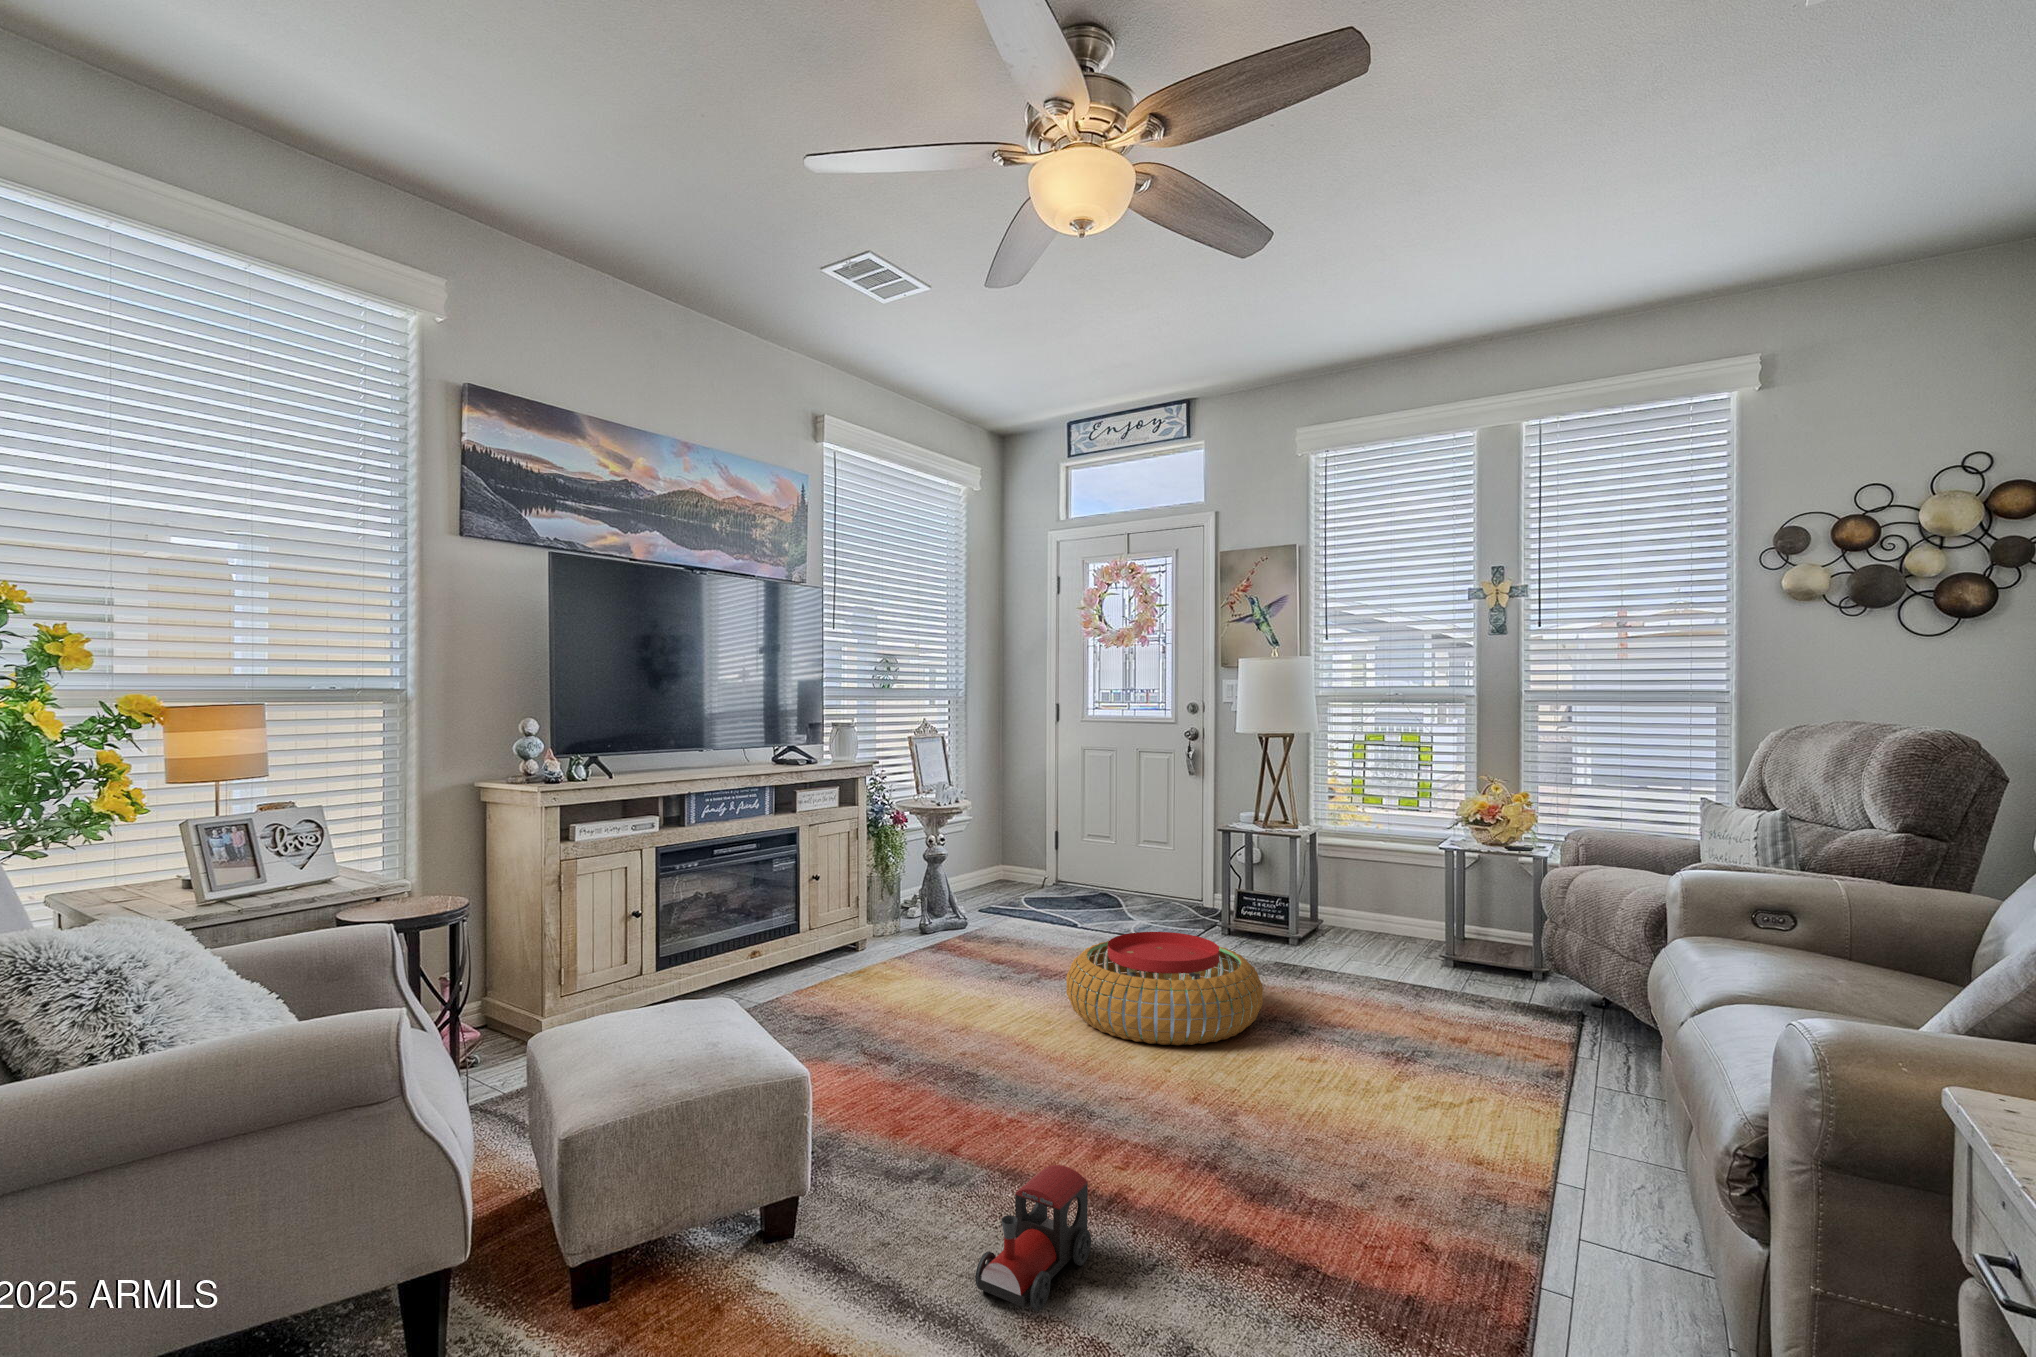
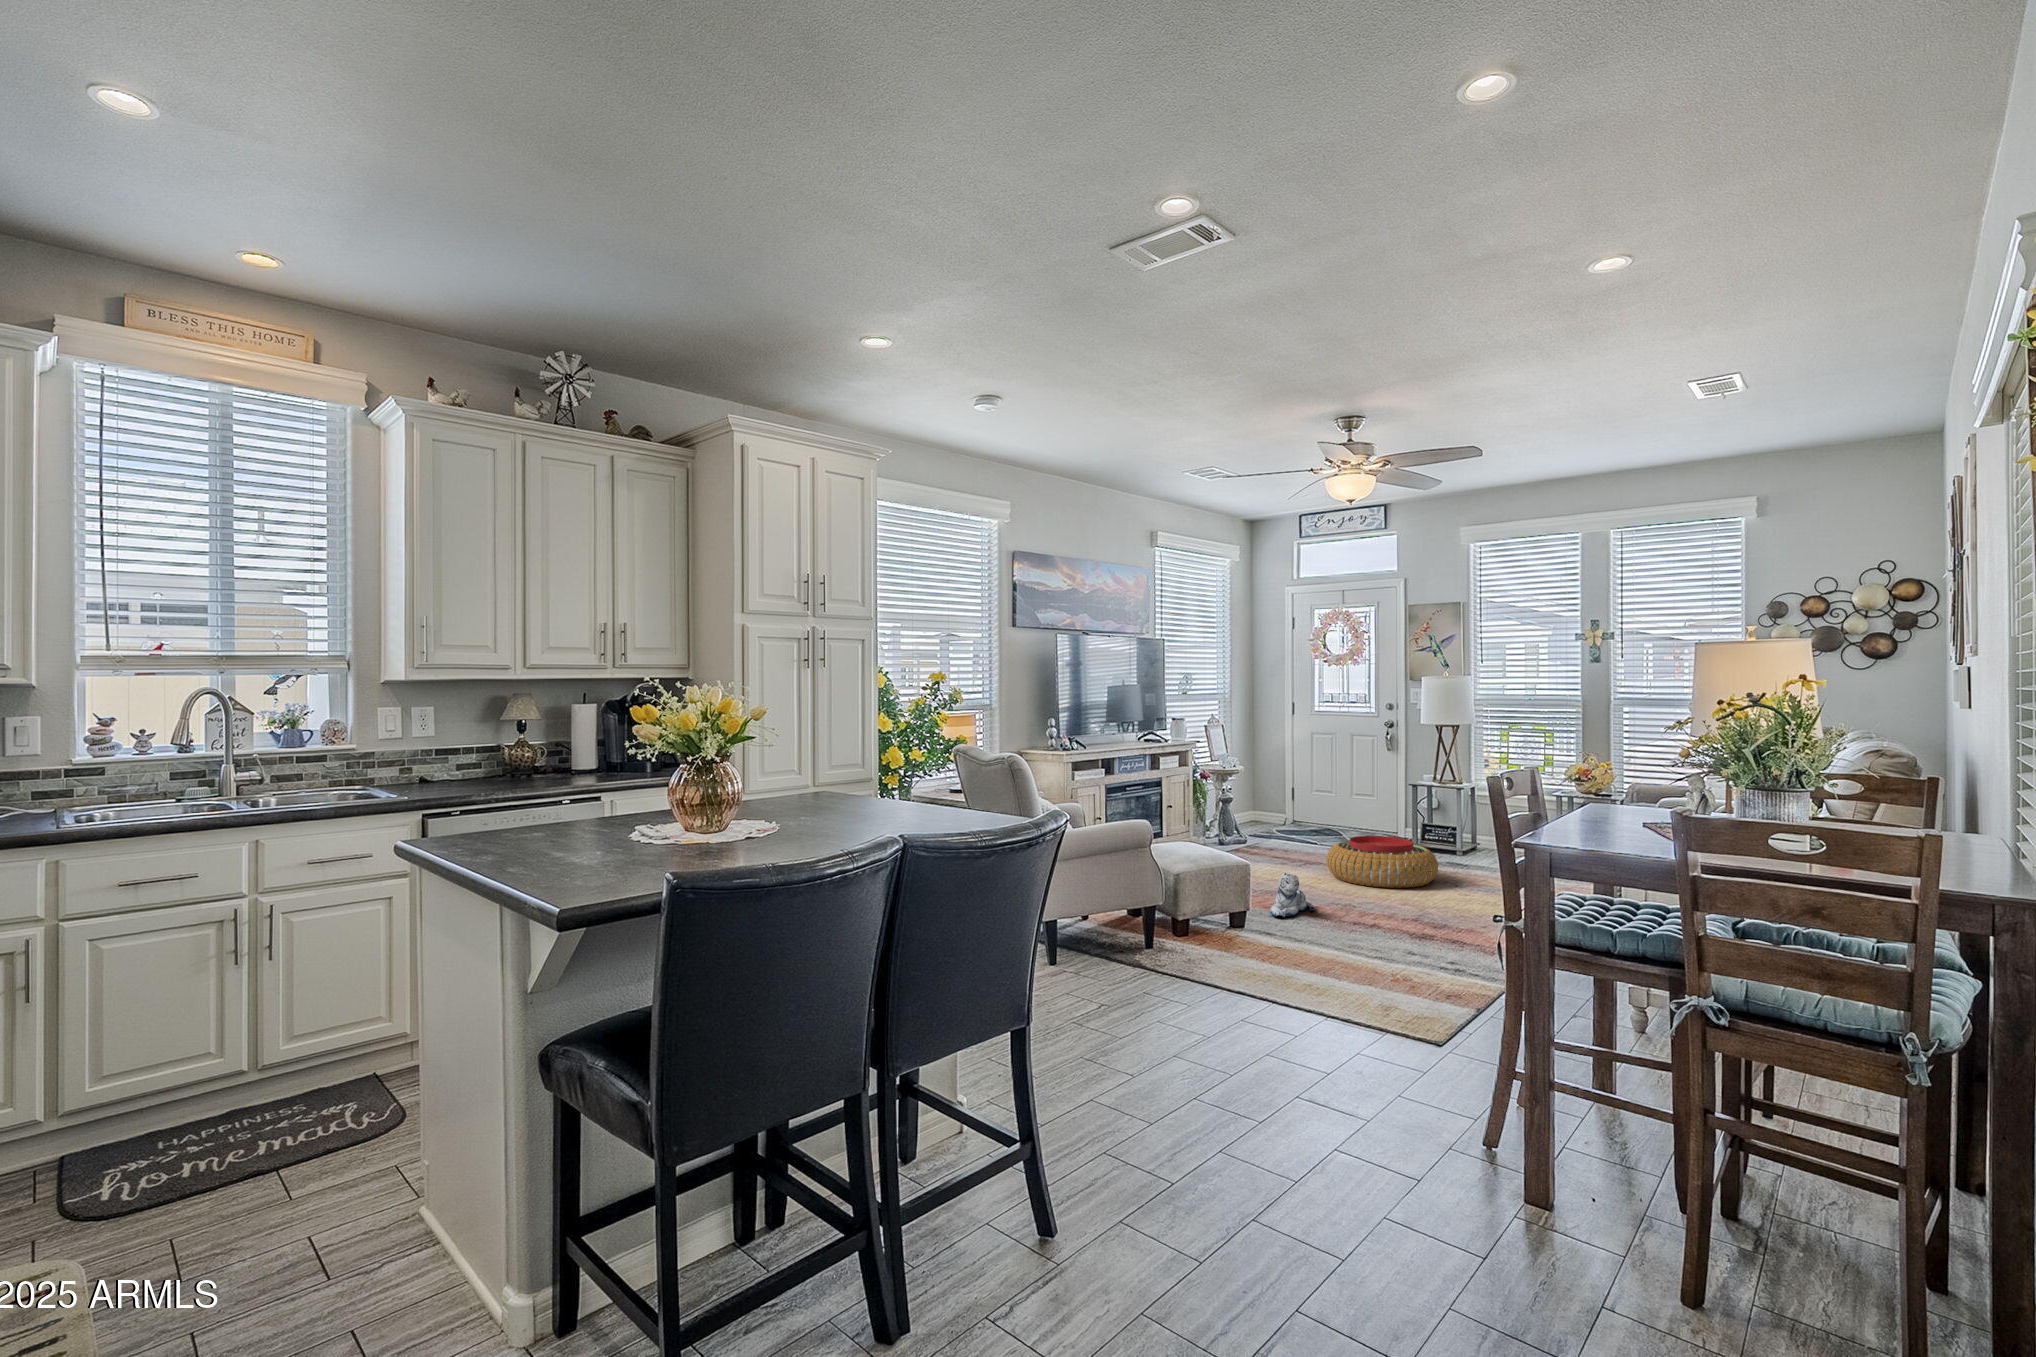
plush toy: none [893,1066,1002,1187] -> present [1270,873,1315,917]
toy train: present [975,1165,1091,1311] -> none [1324,900,1366,941]

